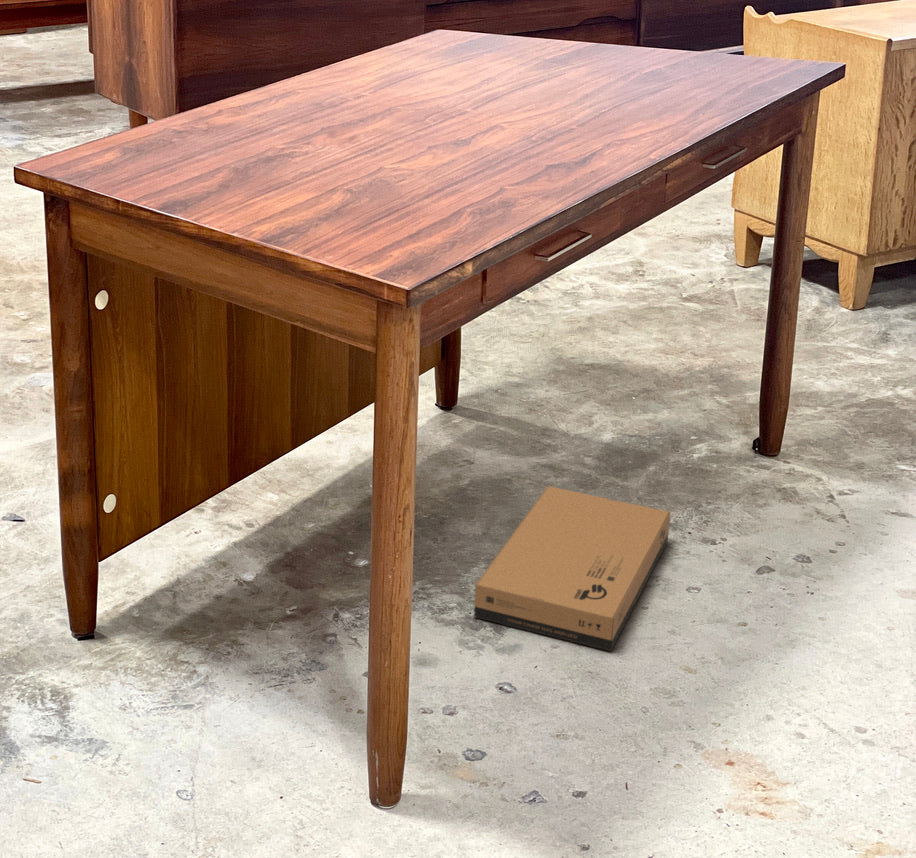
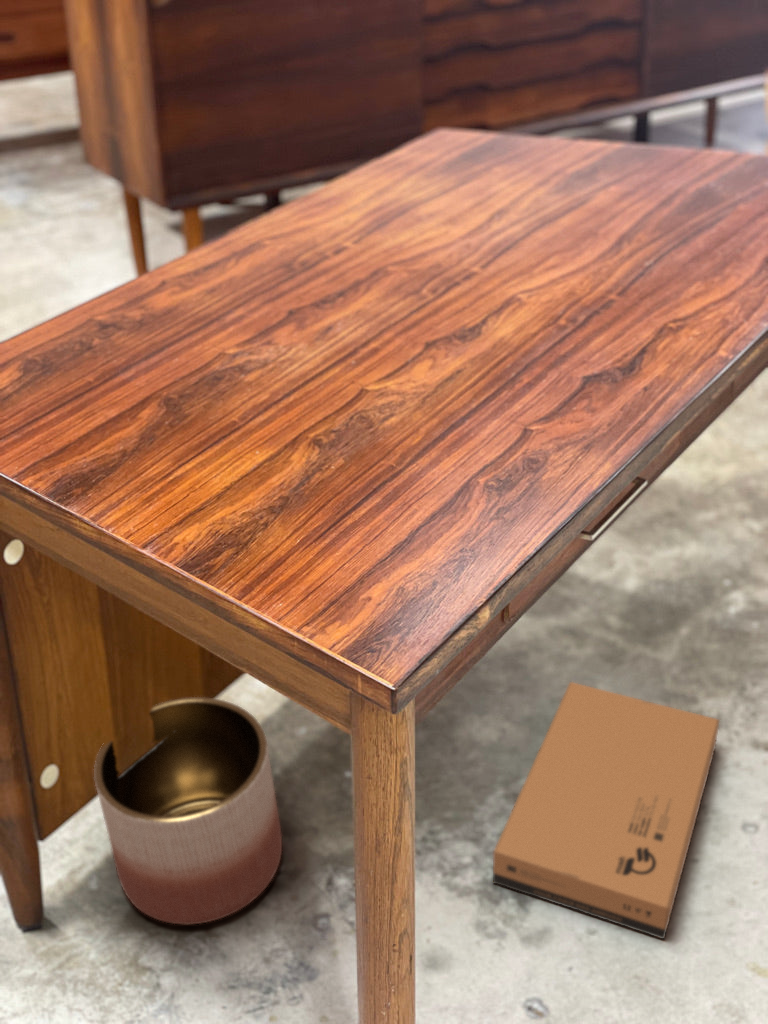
planter: none [150,458,298,634] -> present [94,697,282,924]

